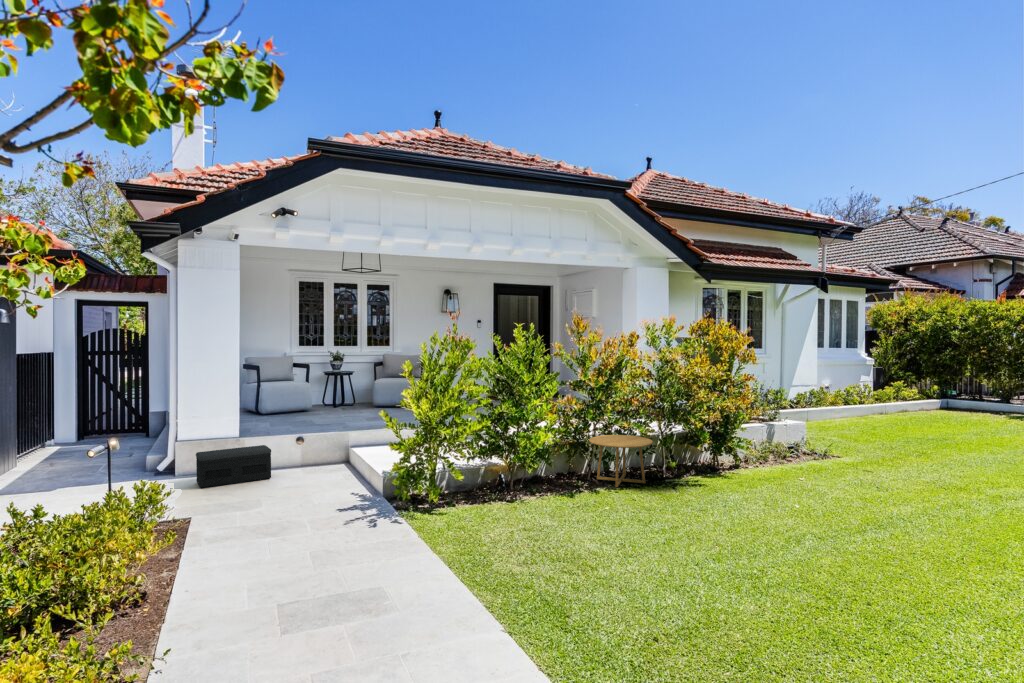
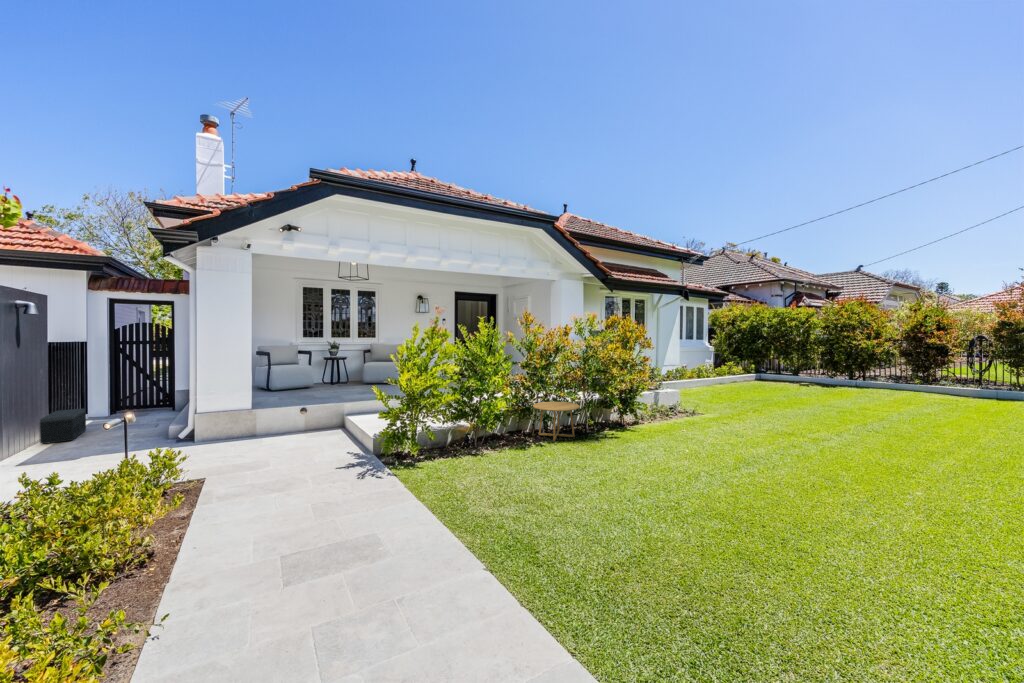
storage bench: present [196,445,271,488] -> present [40,409,86,444]

